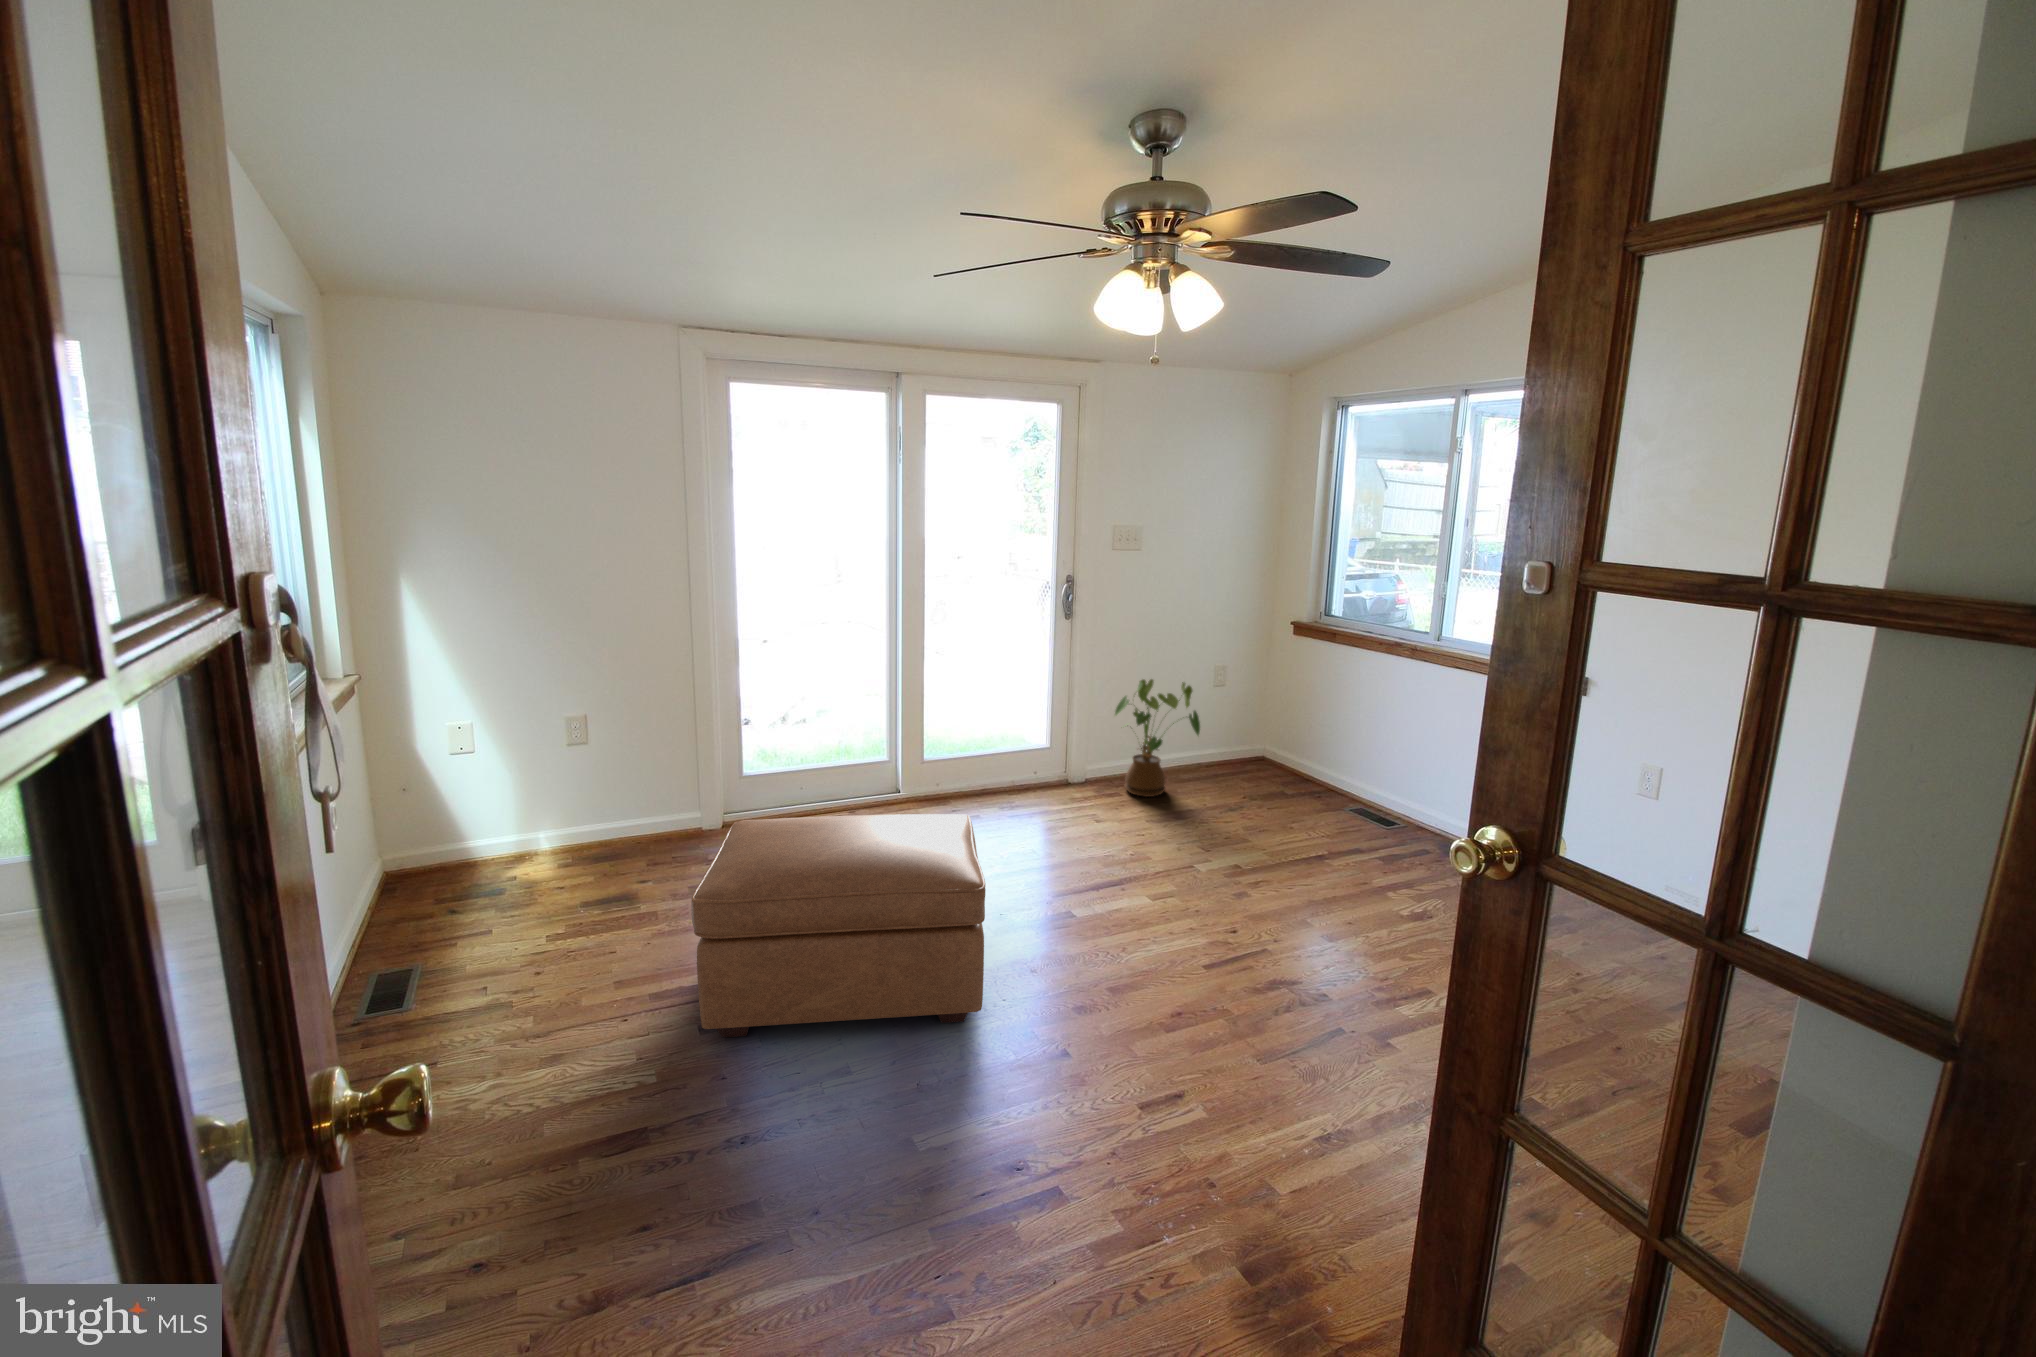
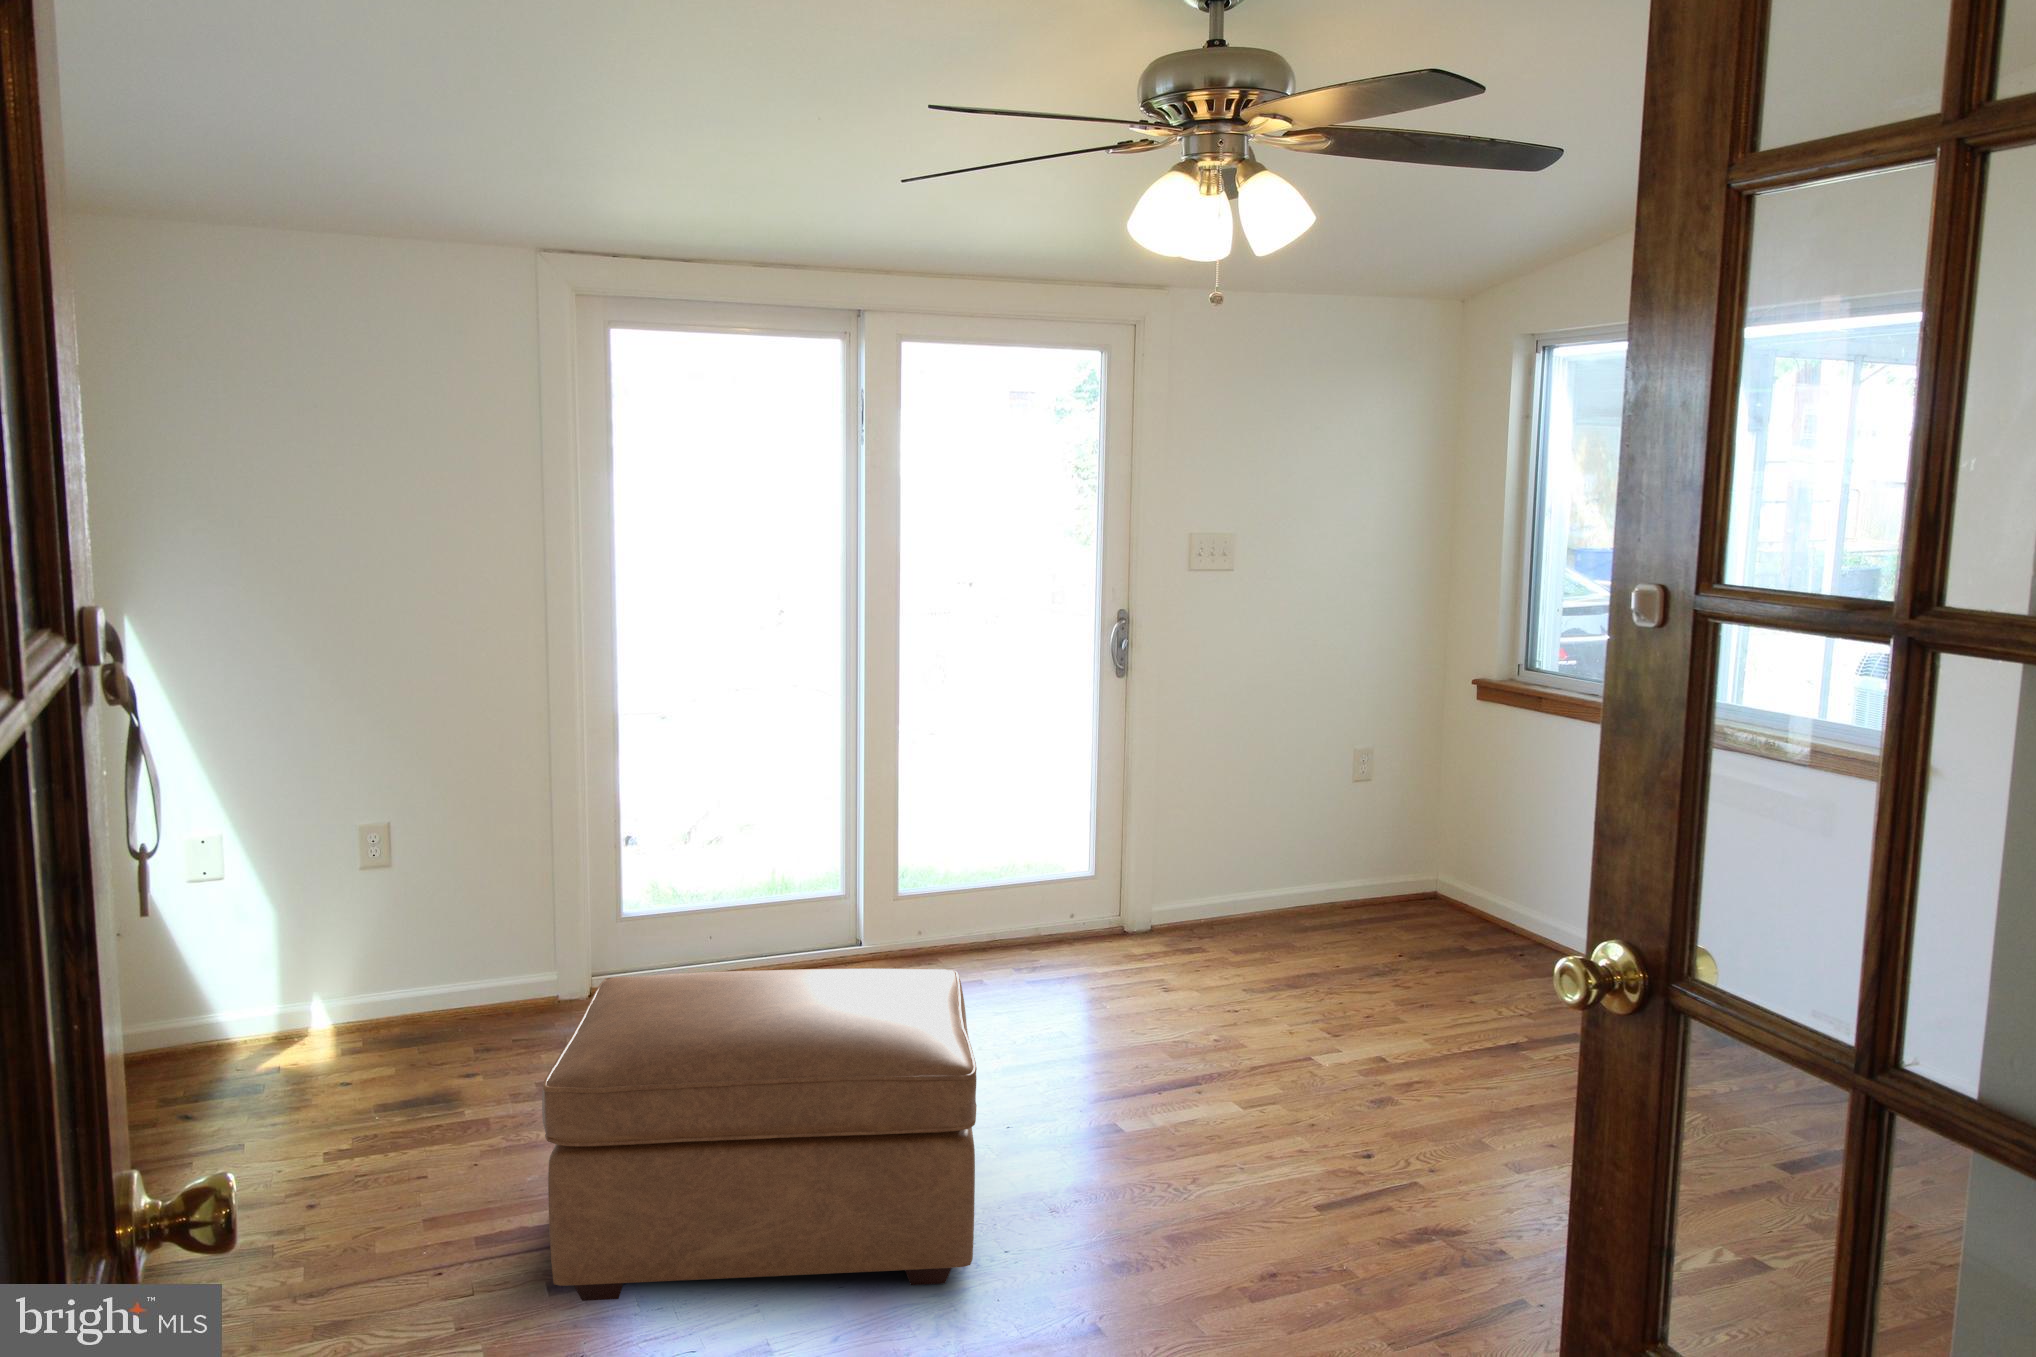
house plant: present [1115,679,1200,797] -> none [1192,764,1330,953]

